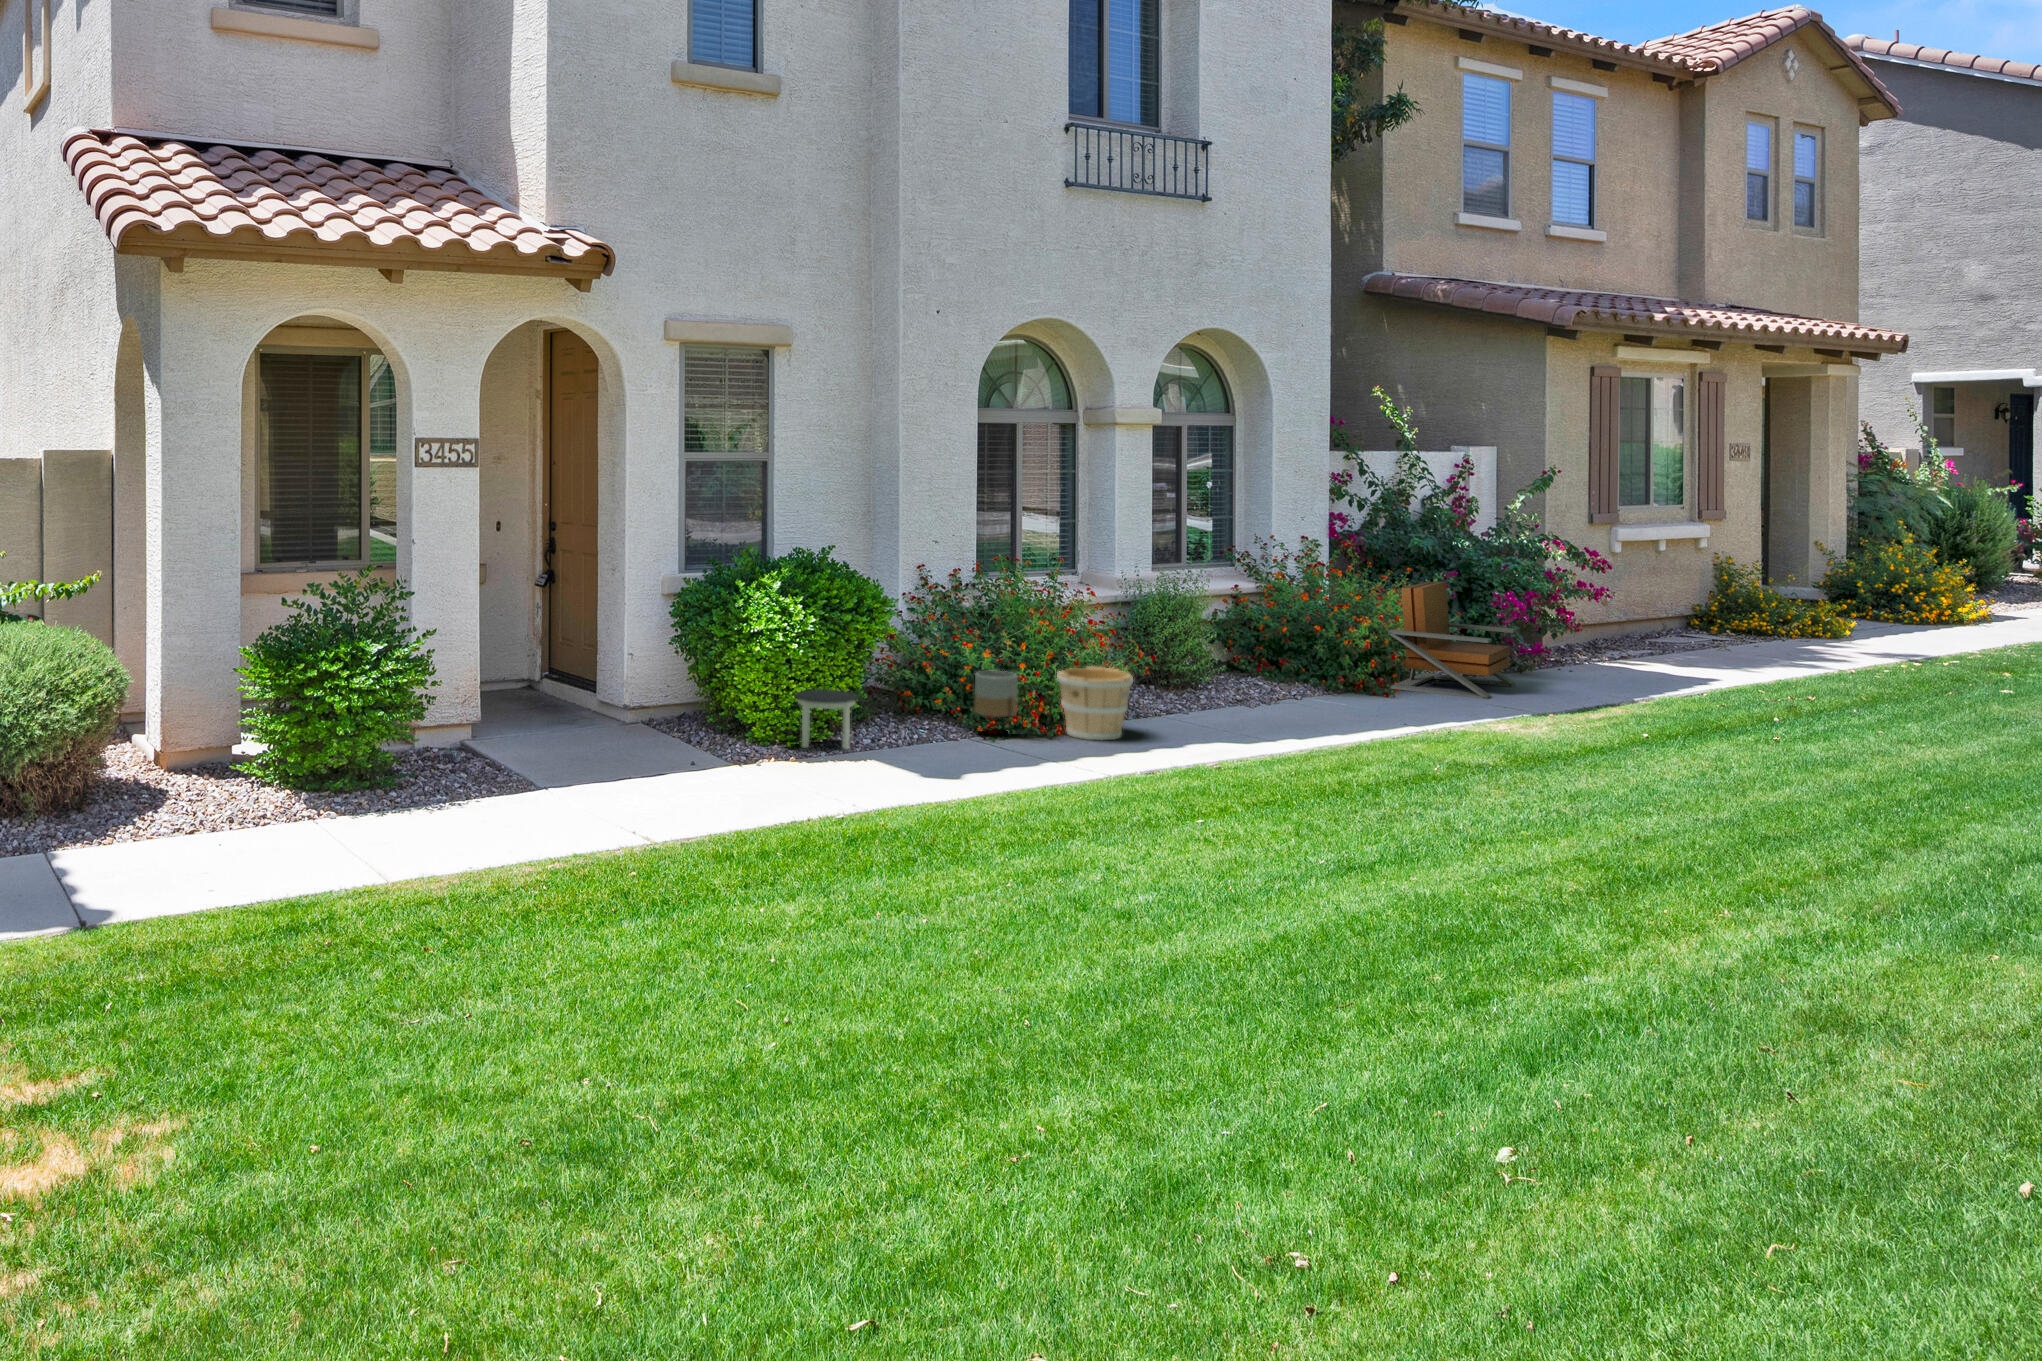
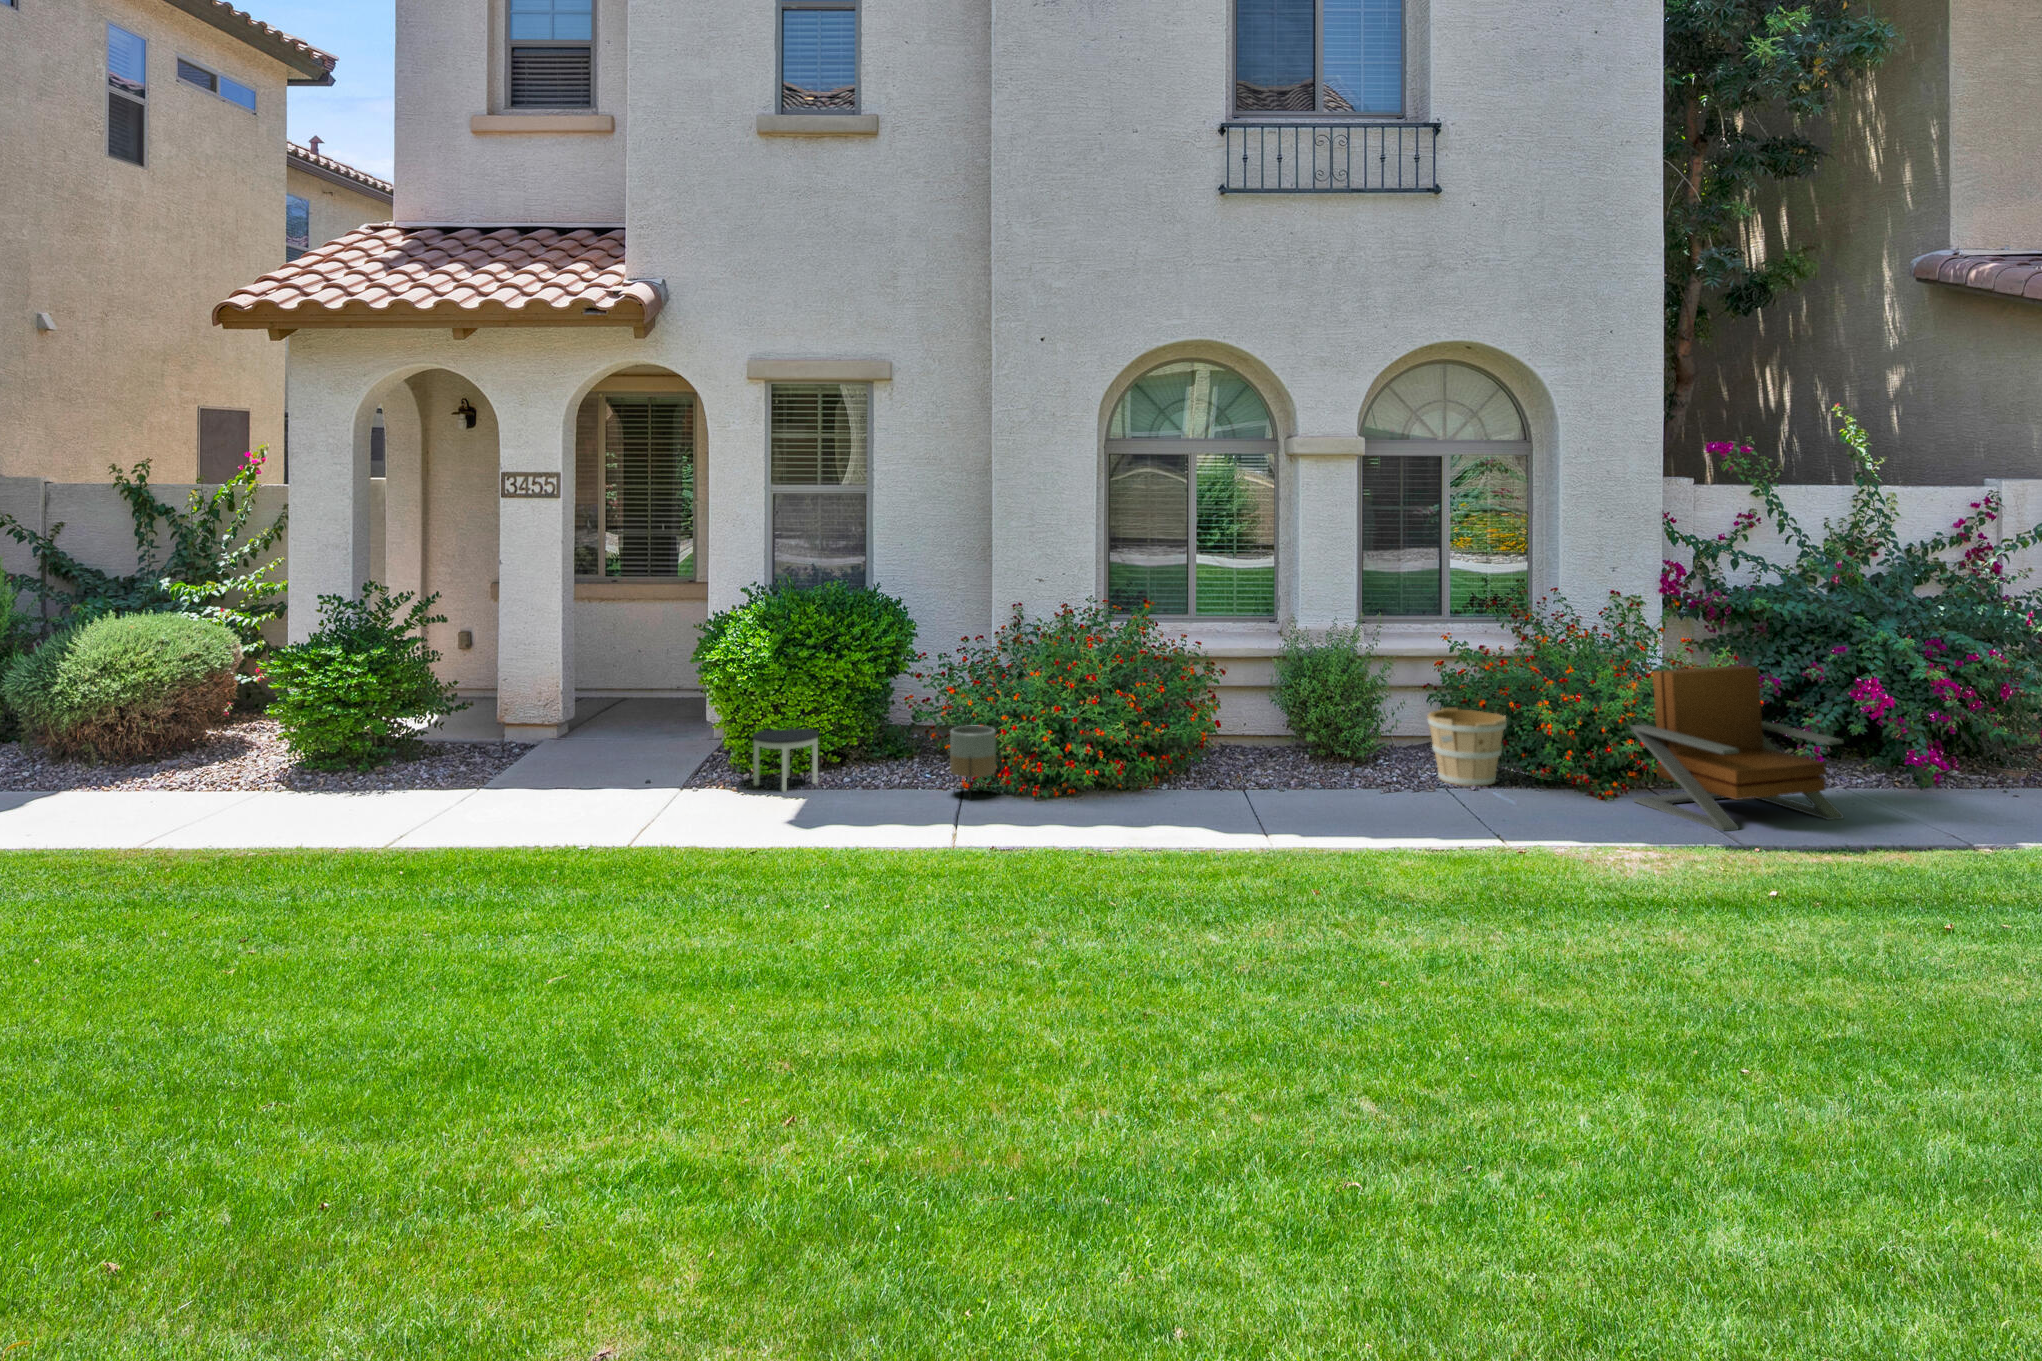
wooden bucket: present [1057,666,1133,740] -> present [1427,707,1507,786]

